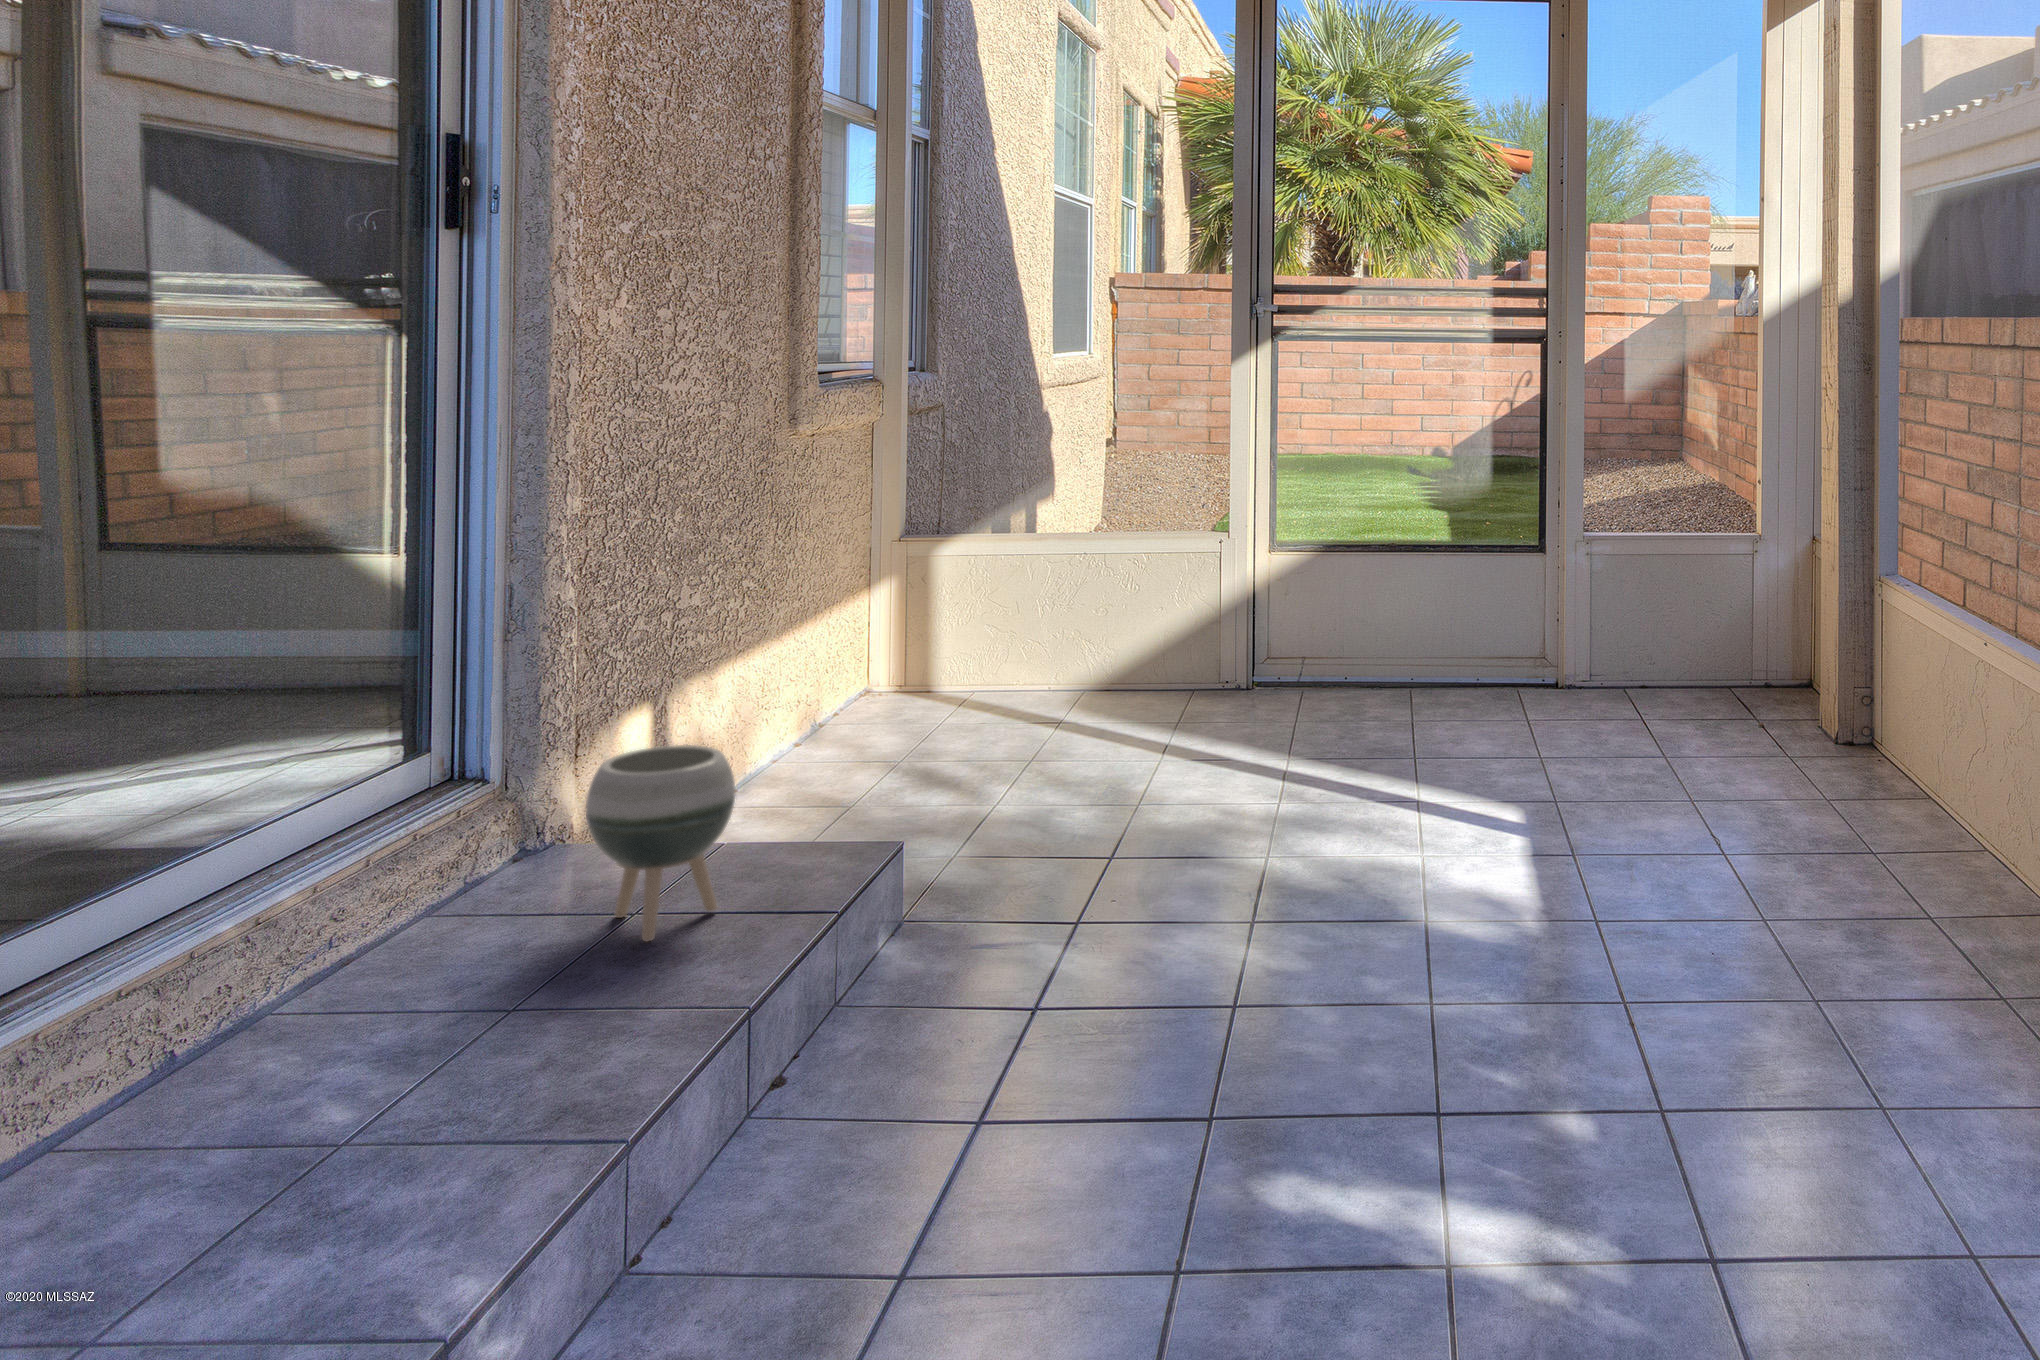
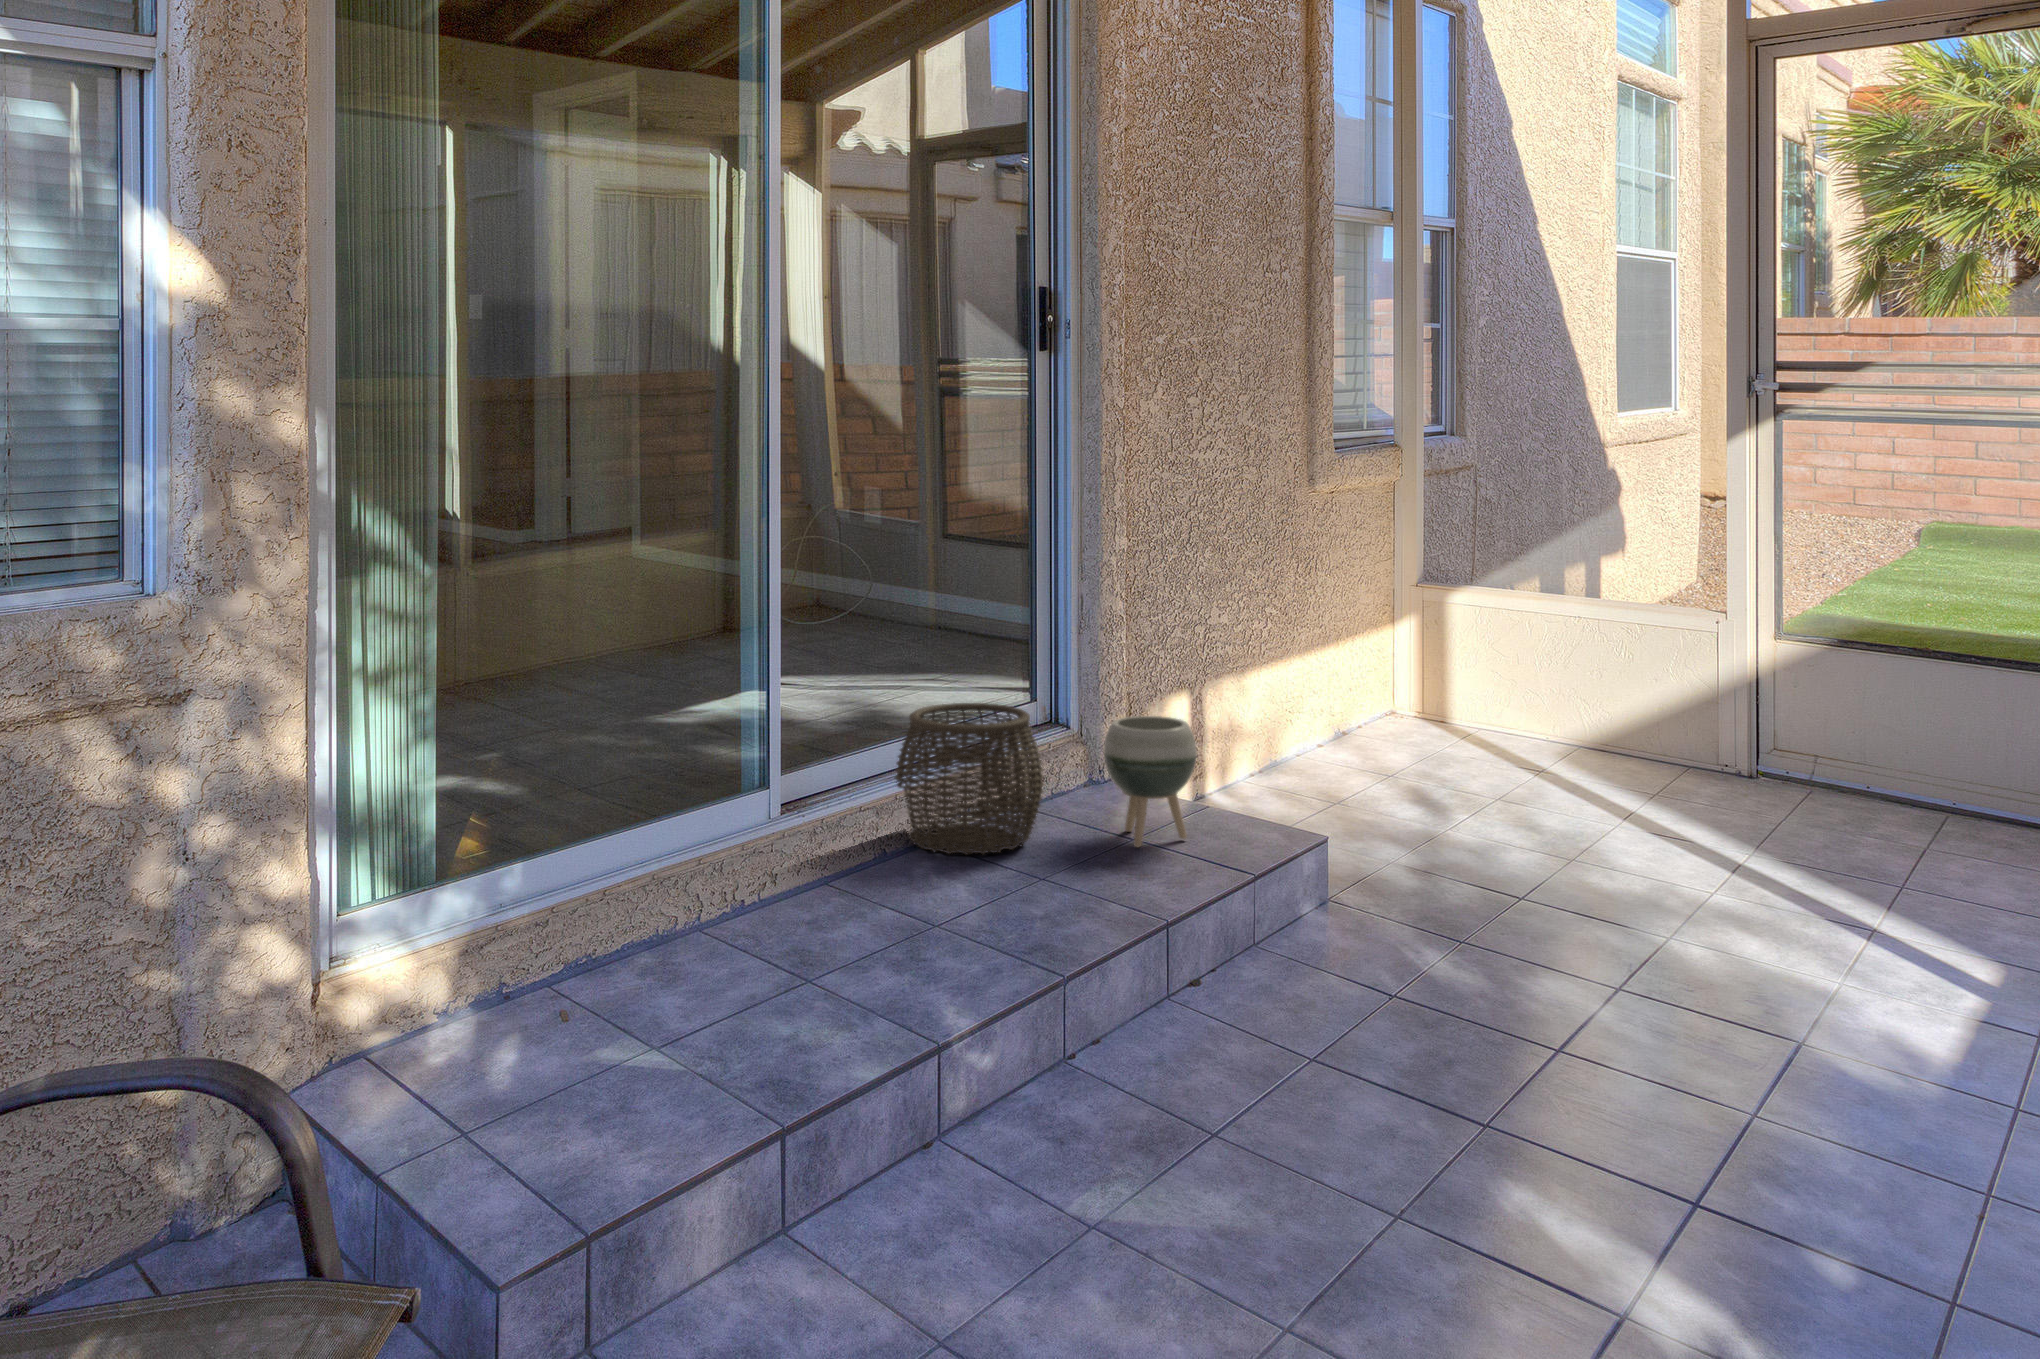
woven basket: none [189,769,492,1038] -> present [895,703,1044,855]

